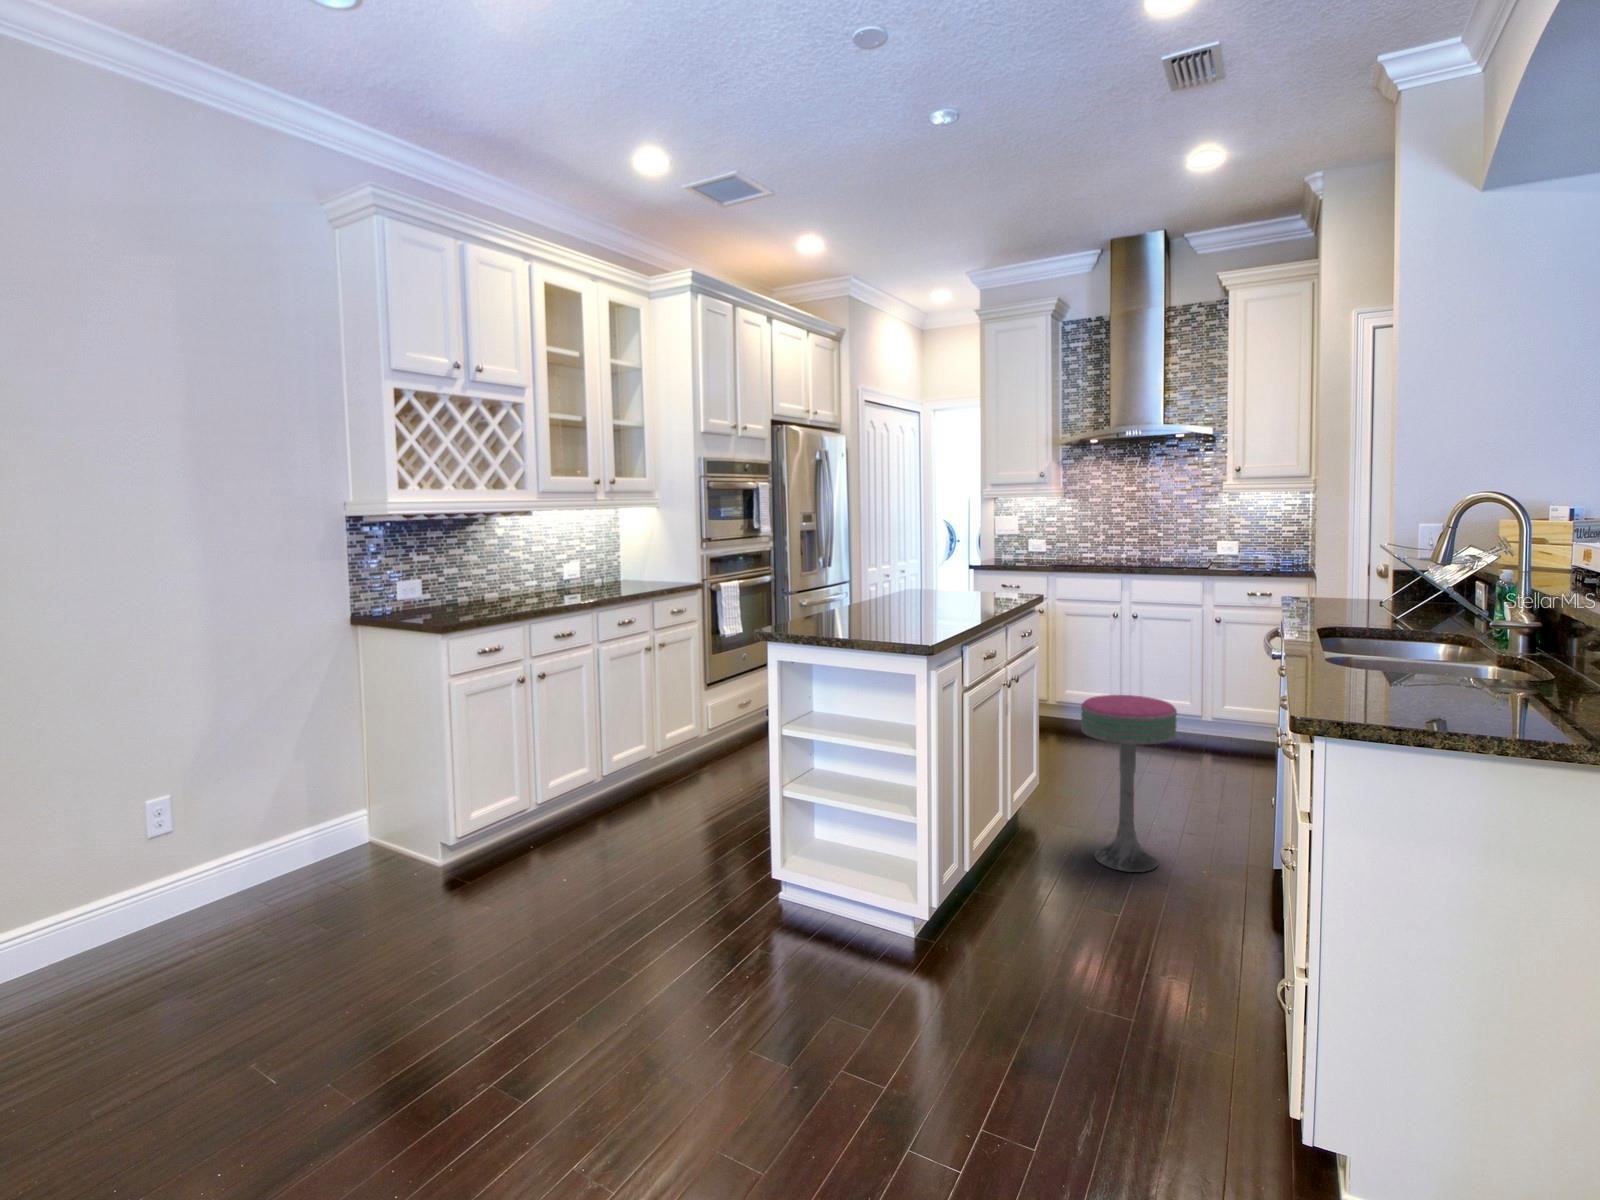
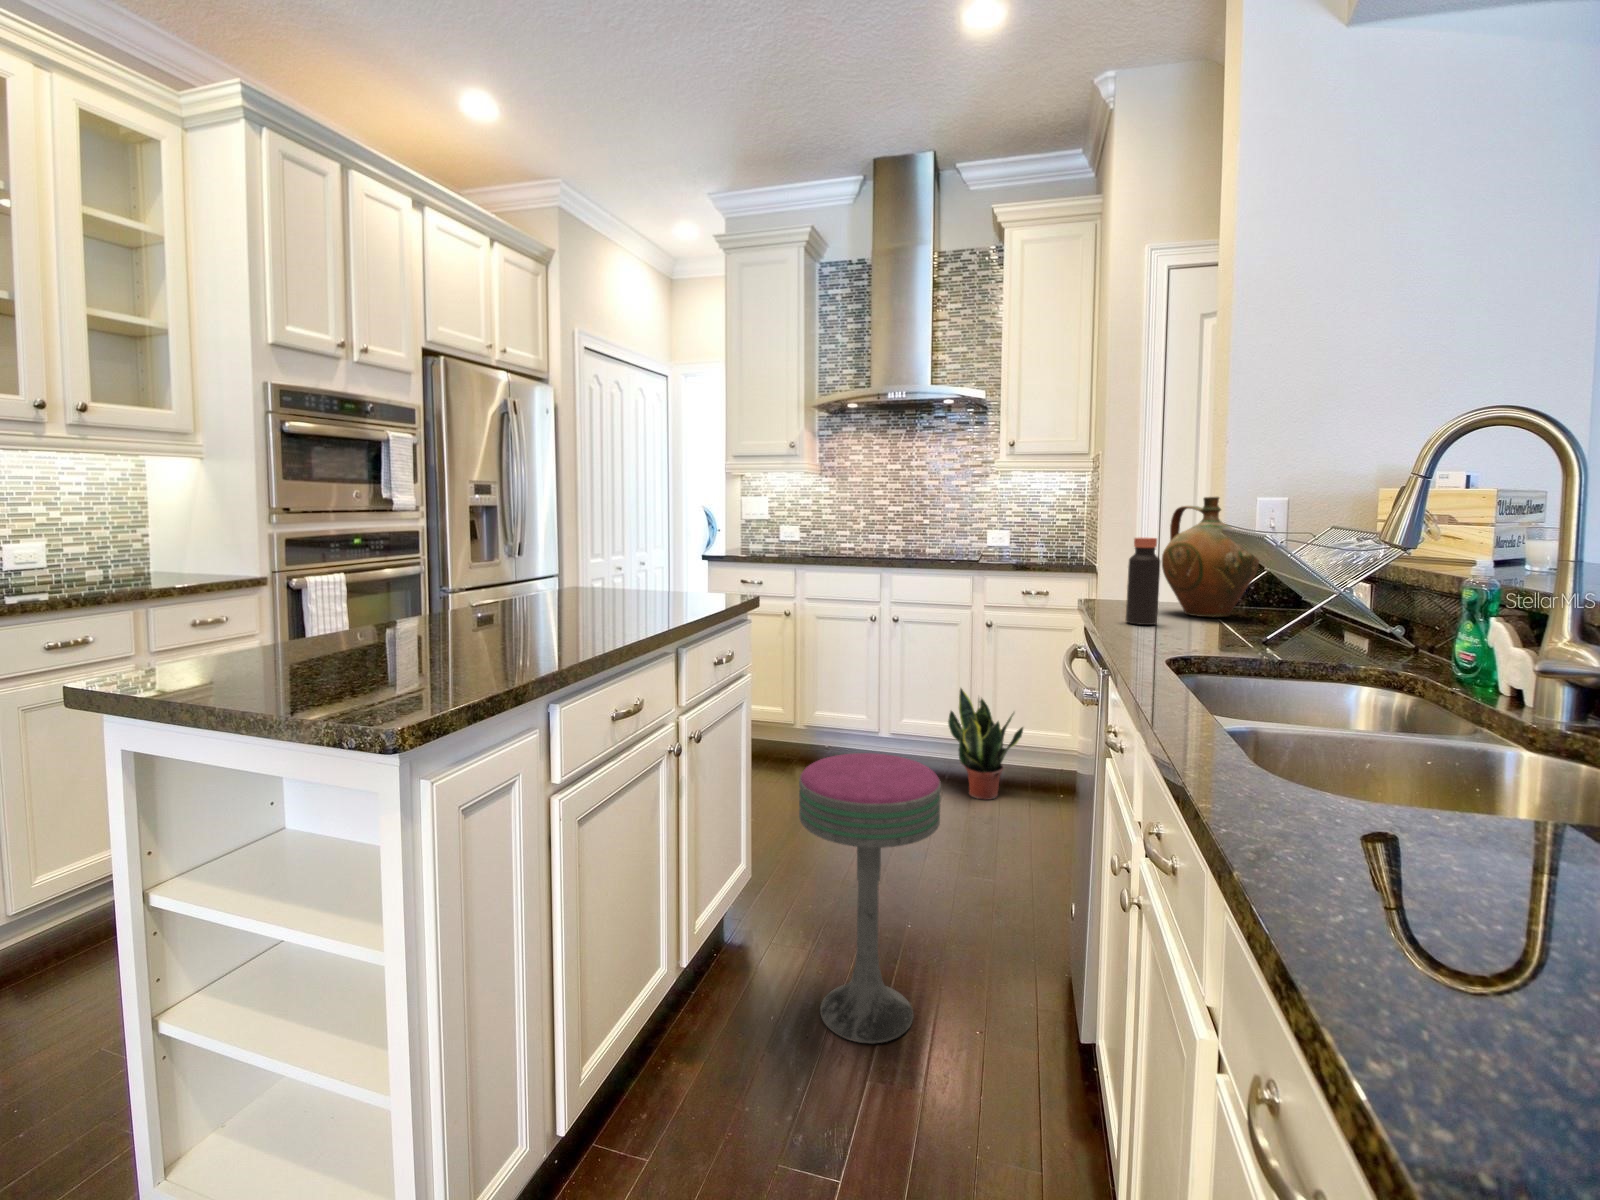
ceramic jug: none [1342,522,1417,606] -> present [1162,497,1259,617]
bottle: none [1310,552,1334,610] -> present [1126,537,1160,625]
potted plant: none [1181,668,1247,759] -> present [948,688,1023,800]

